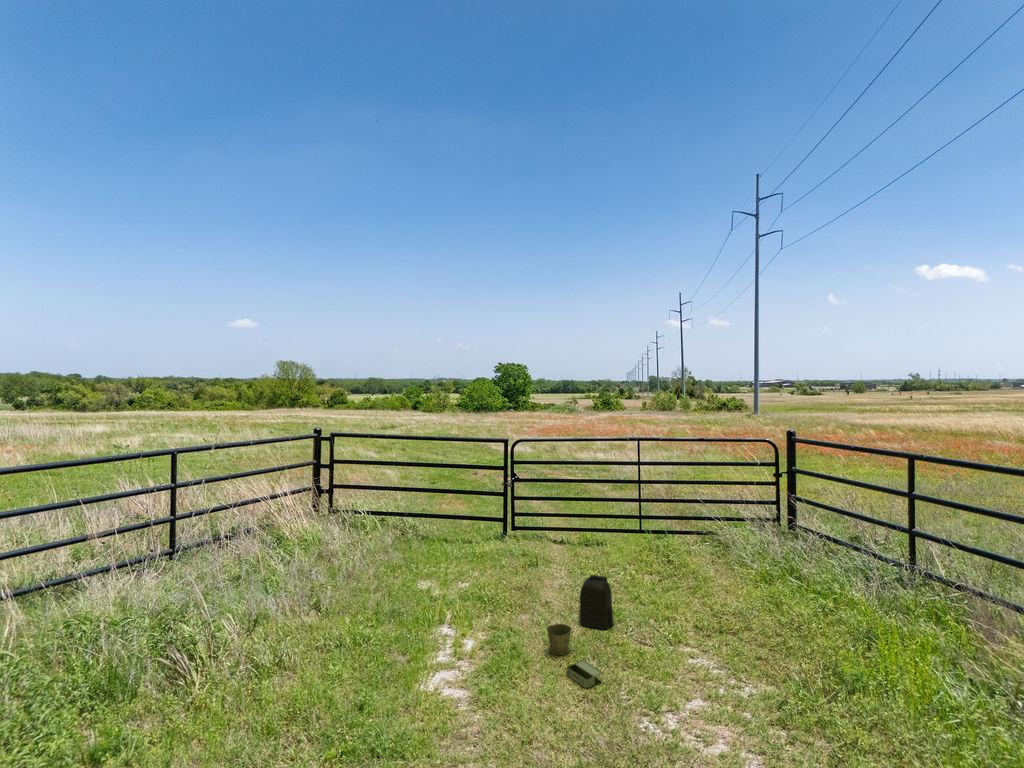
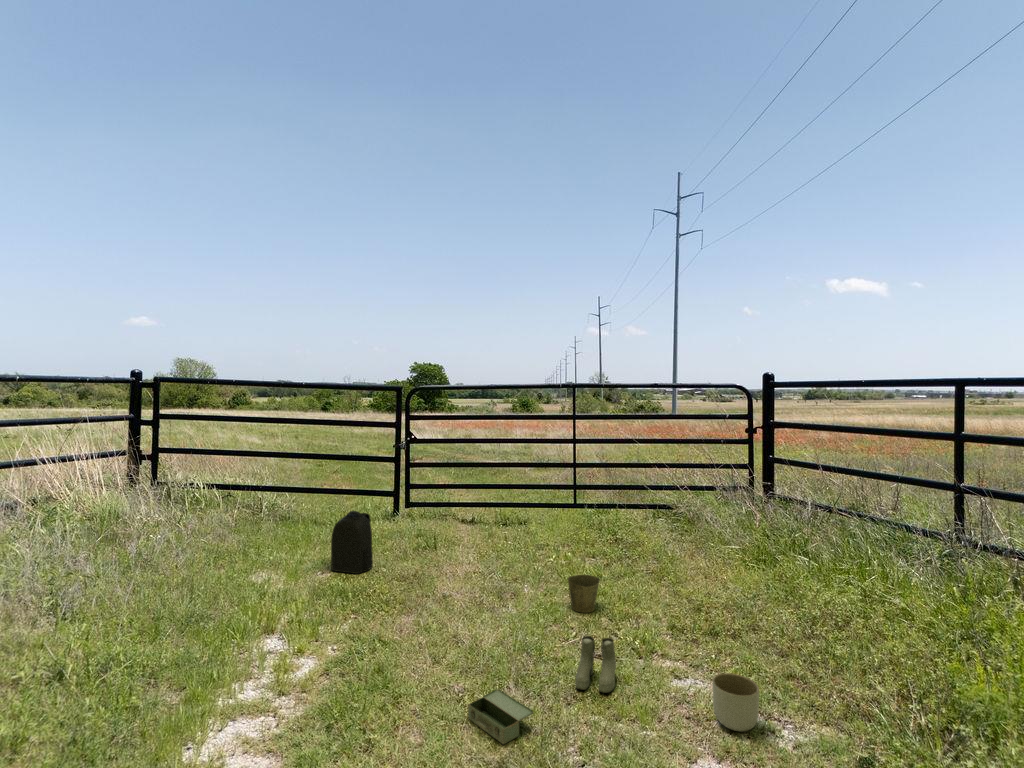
backpack: present [579,575,613,629] -> present [331,511,373,574]
bucket: present [547,624,571,655] -> present [568,575,600,613]
boots: none [629,632,654,666] -> present [576,636,616,693]
planter: none [708,657,734,690] -> present [712,673,759,732]

